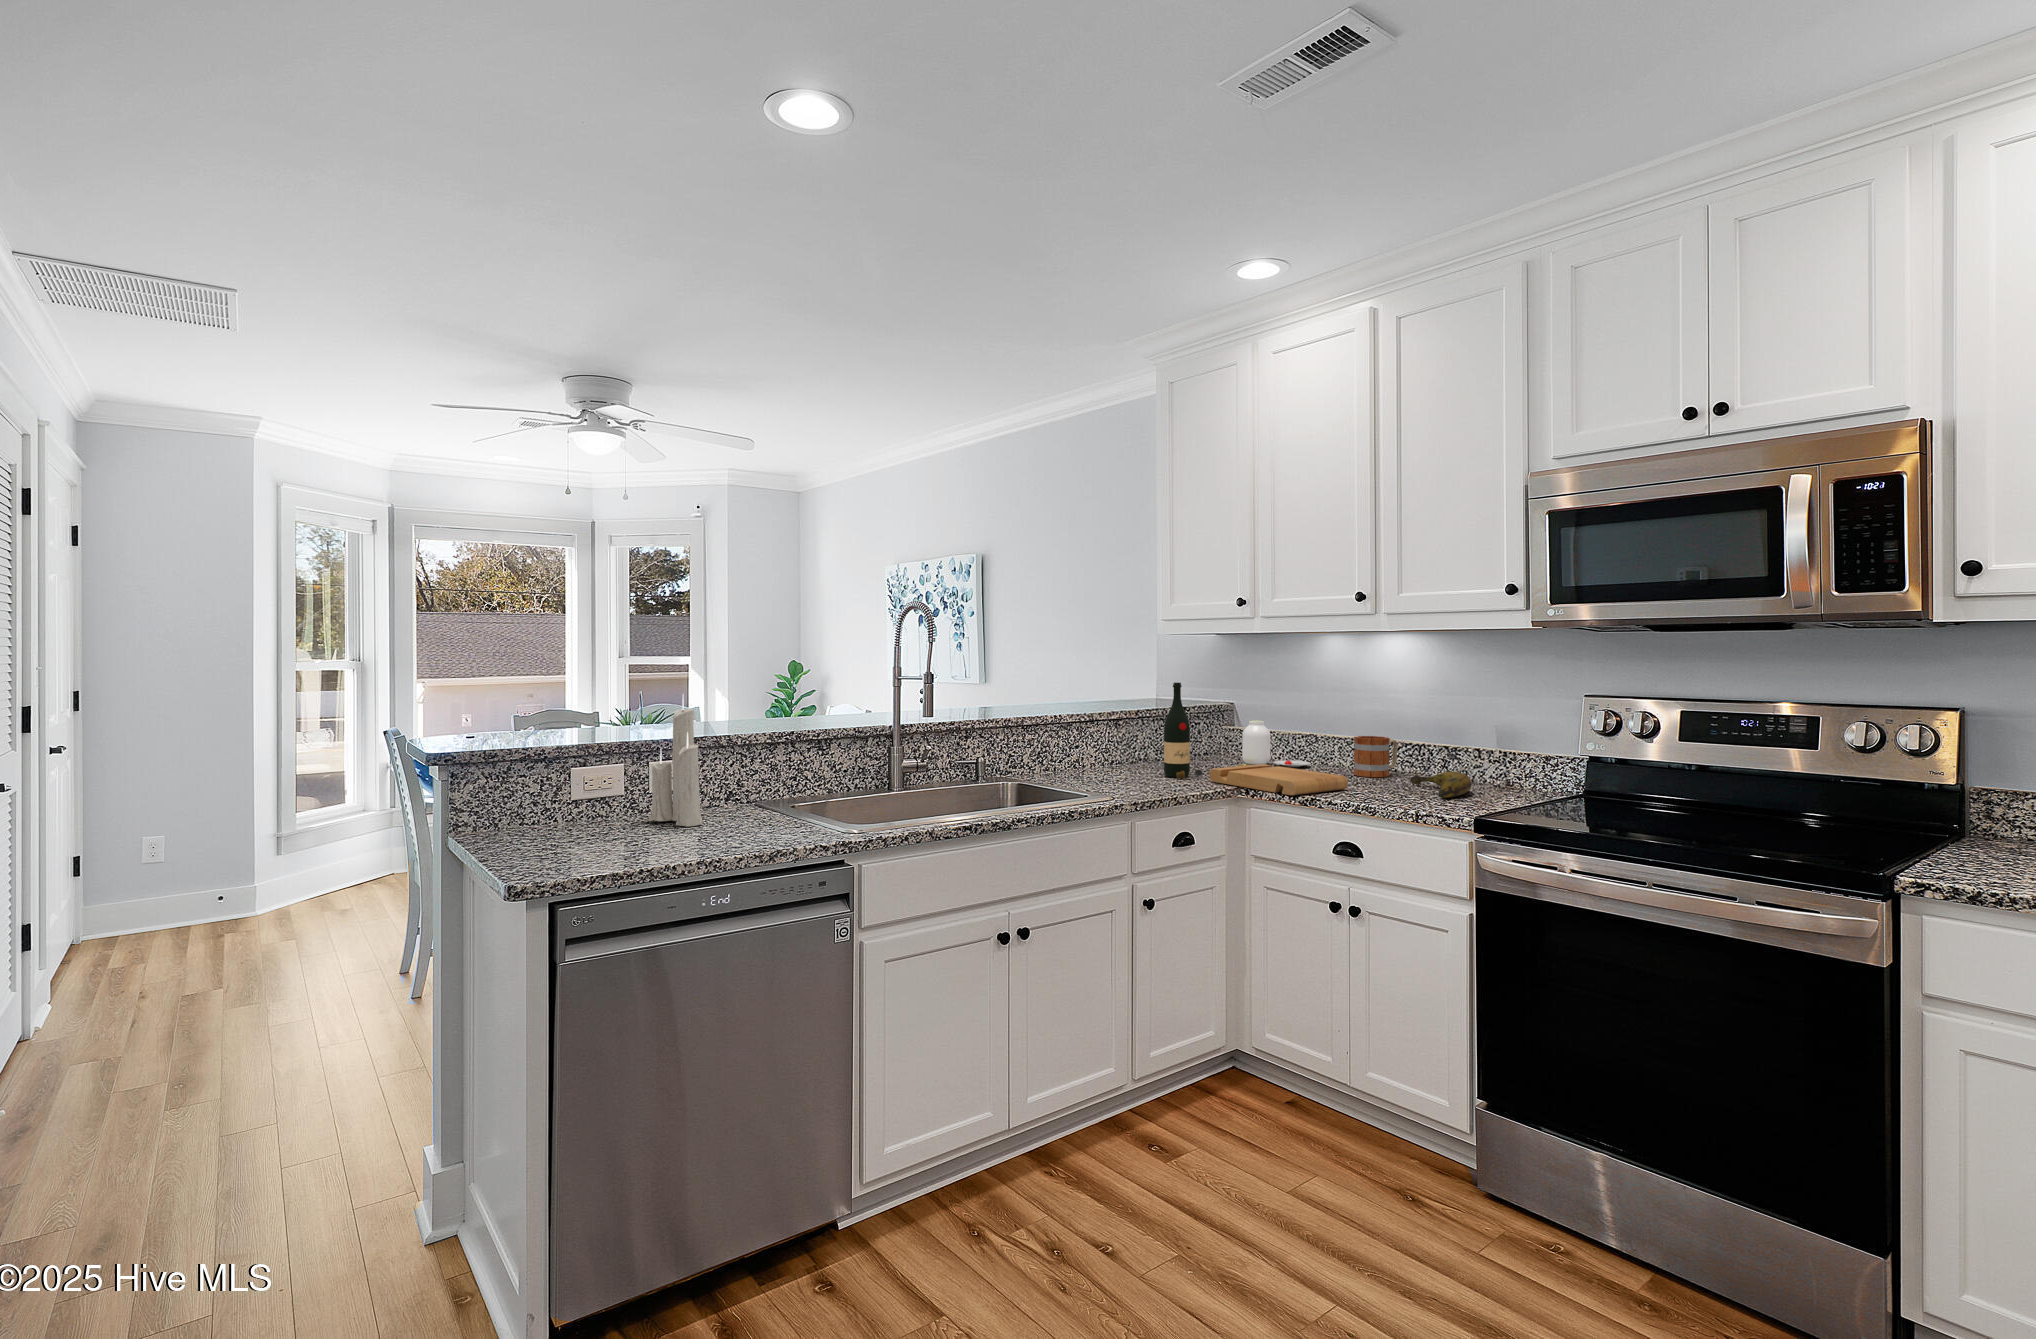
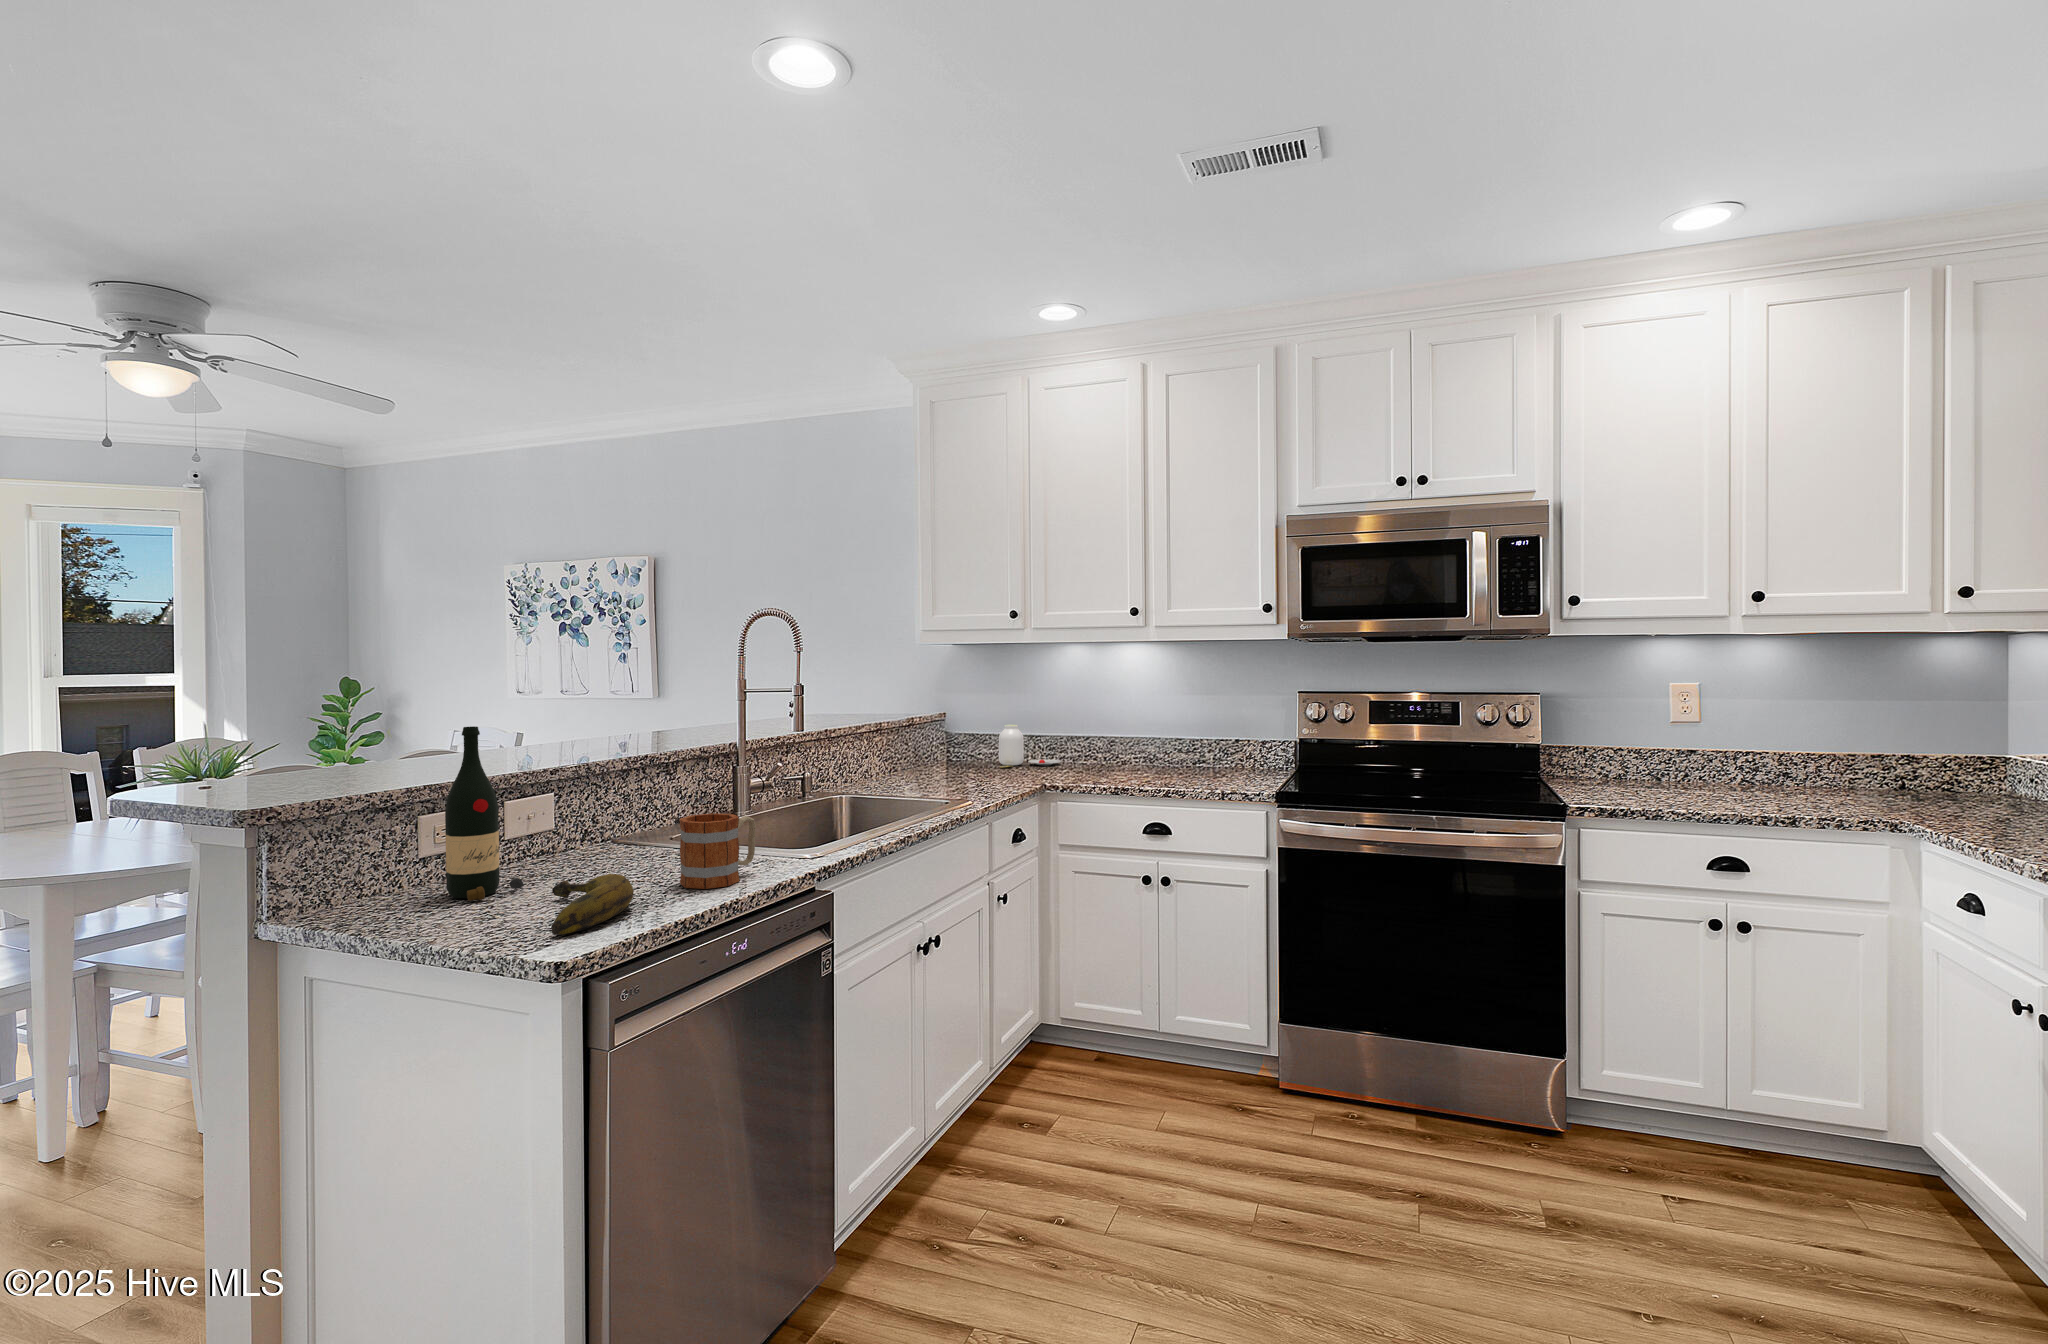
wine bottle: present [1164,683,1203,778] -> present [445,726,525,901]
candle: present [649,694,702,827] -> none [530,708,611,874]
mug: present [1354,736,1398,777] -> present [679,813,756,889]
cutting board: present [1209,764,1348,795] -> none [1009,763,1132,788]
banana: present [1410,772,1471,798] -> present [552,874,634,935]

